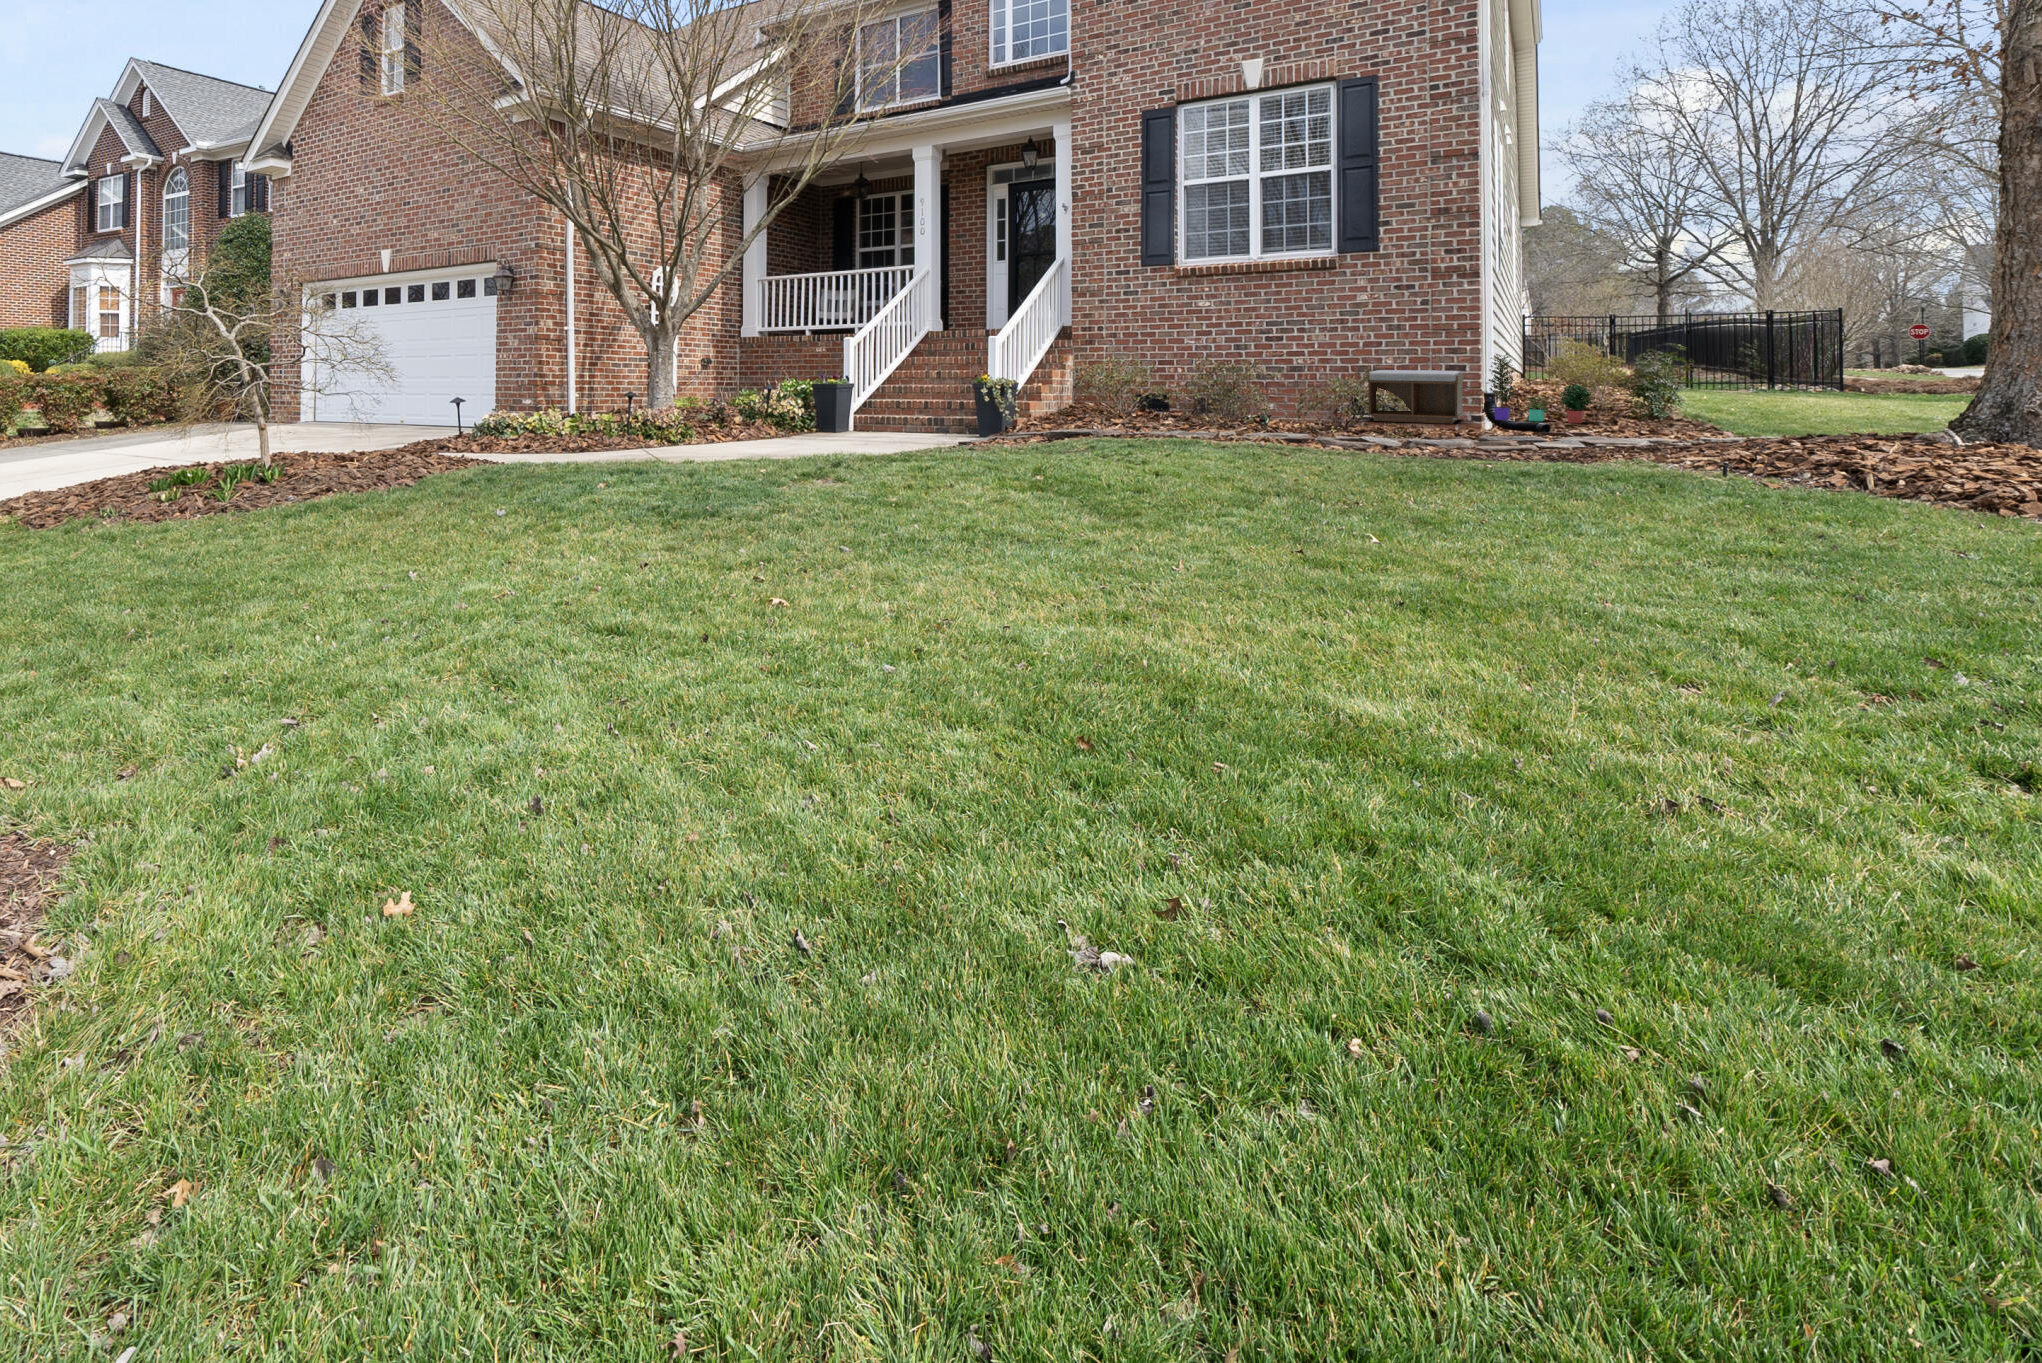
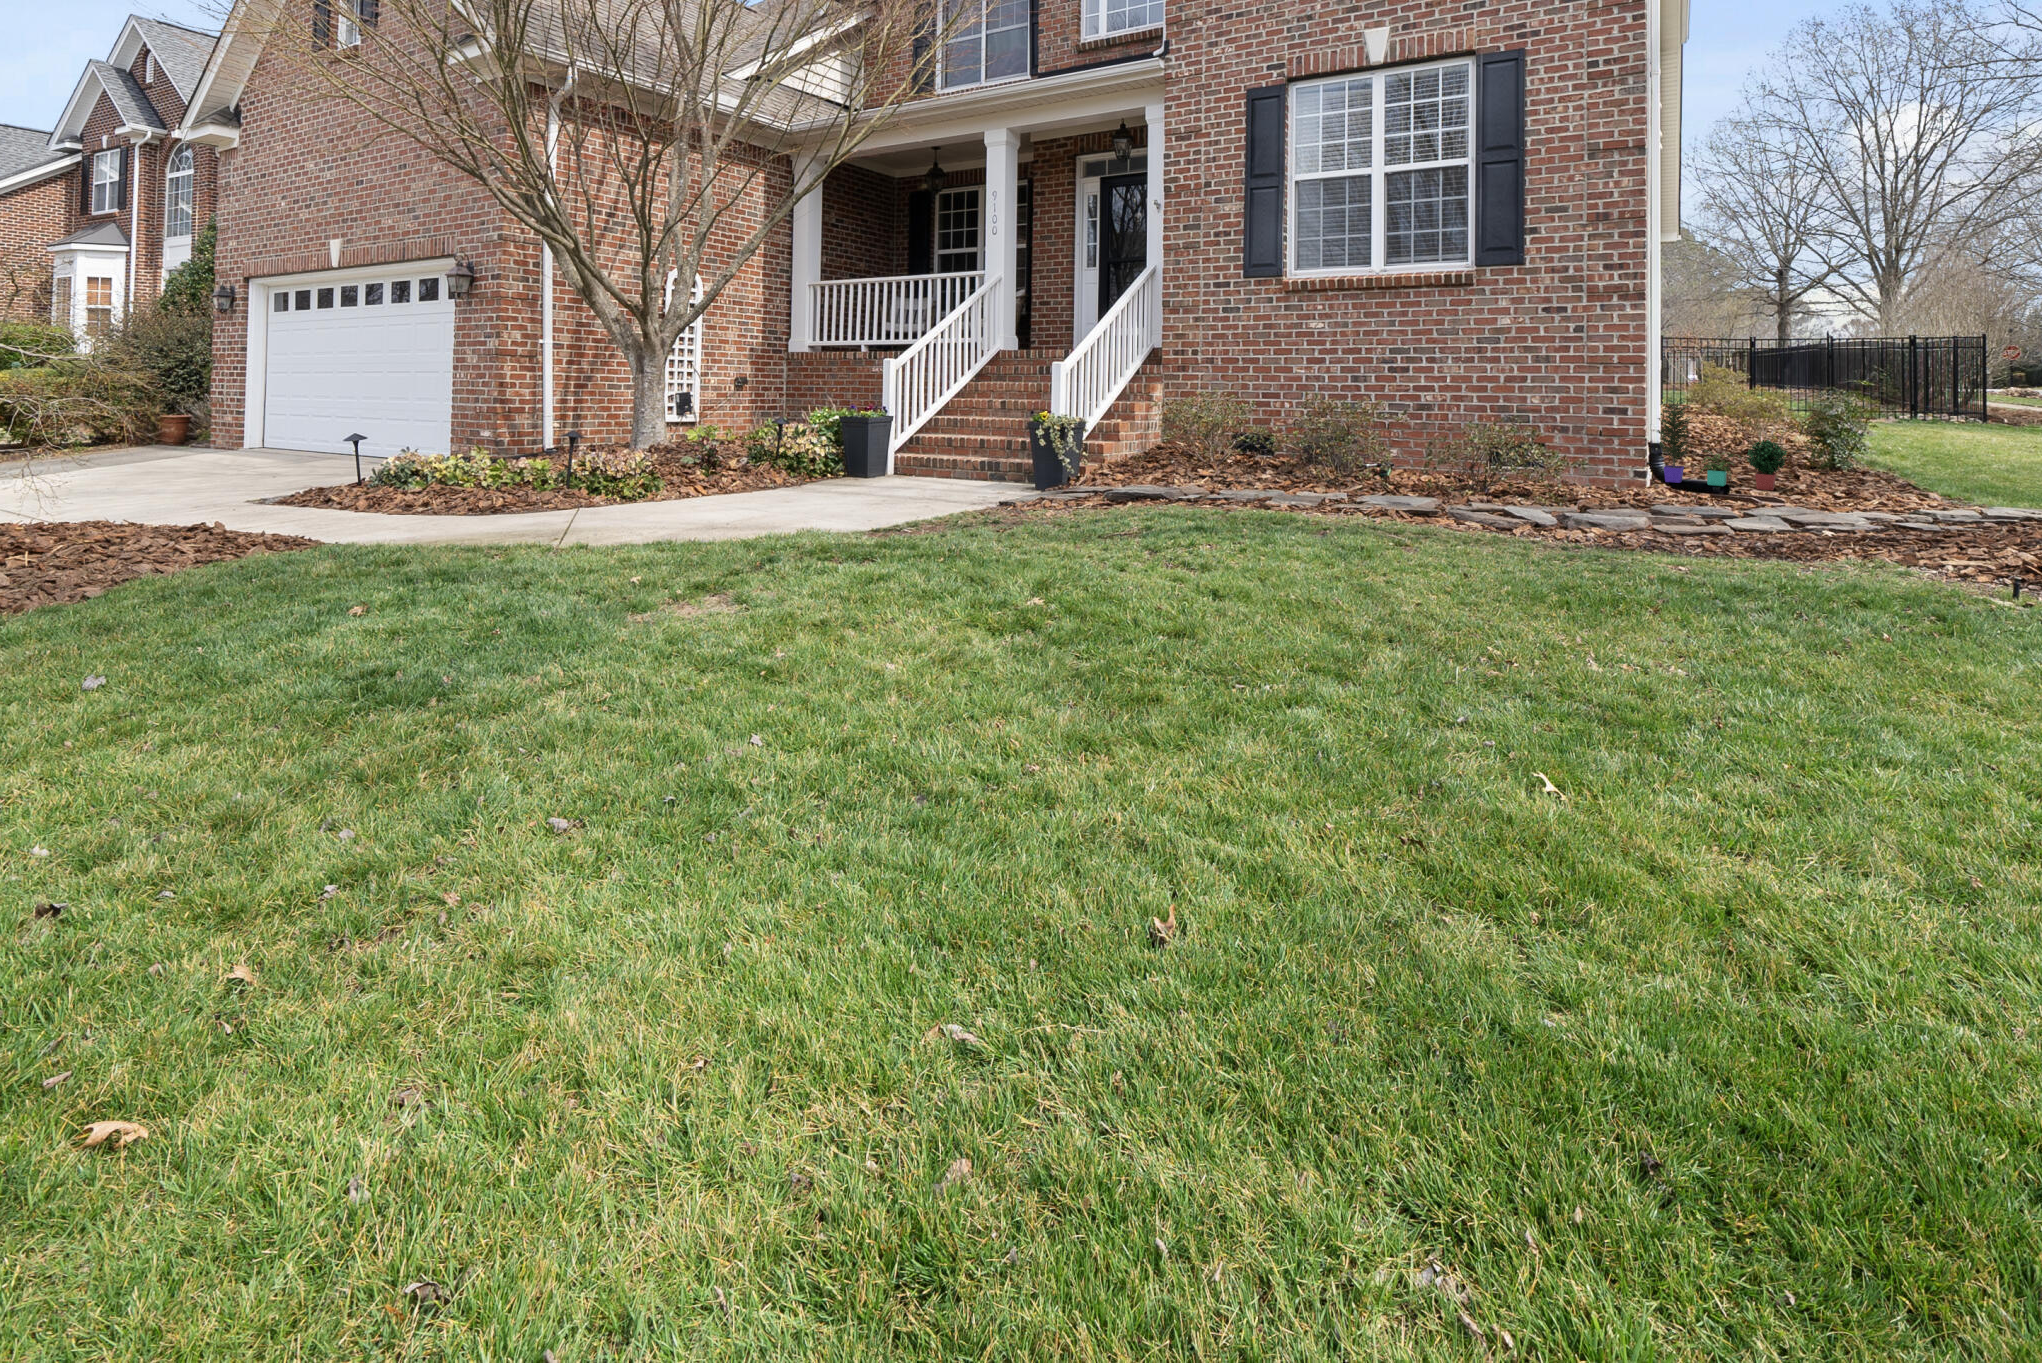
bench: present [1367,370,1464,424] -> none [1509,416,1627,487]

